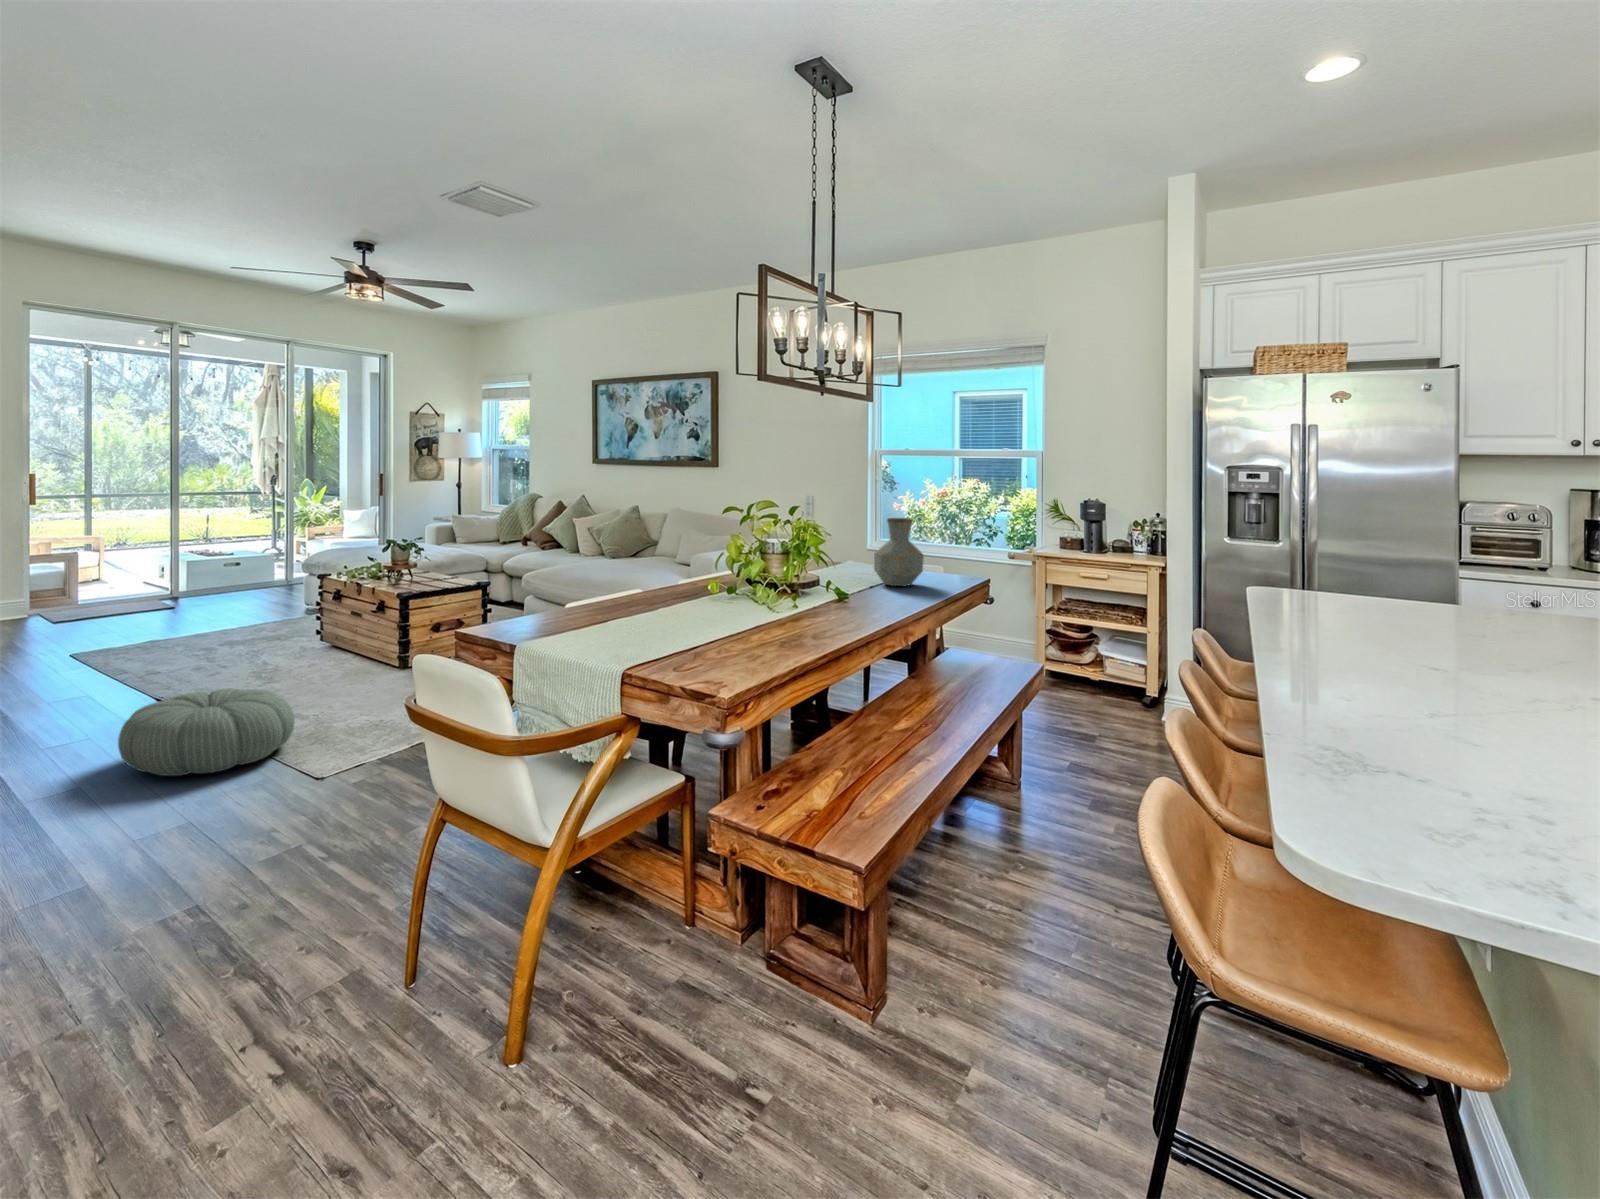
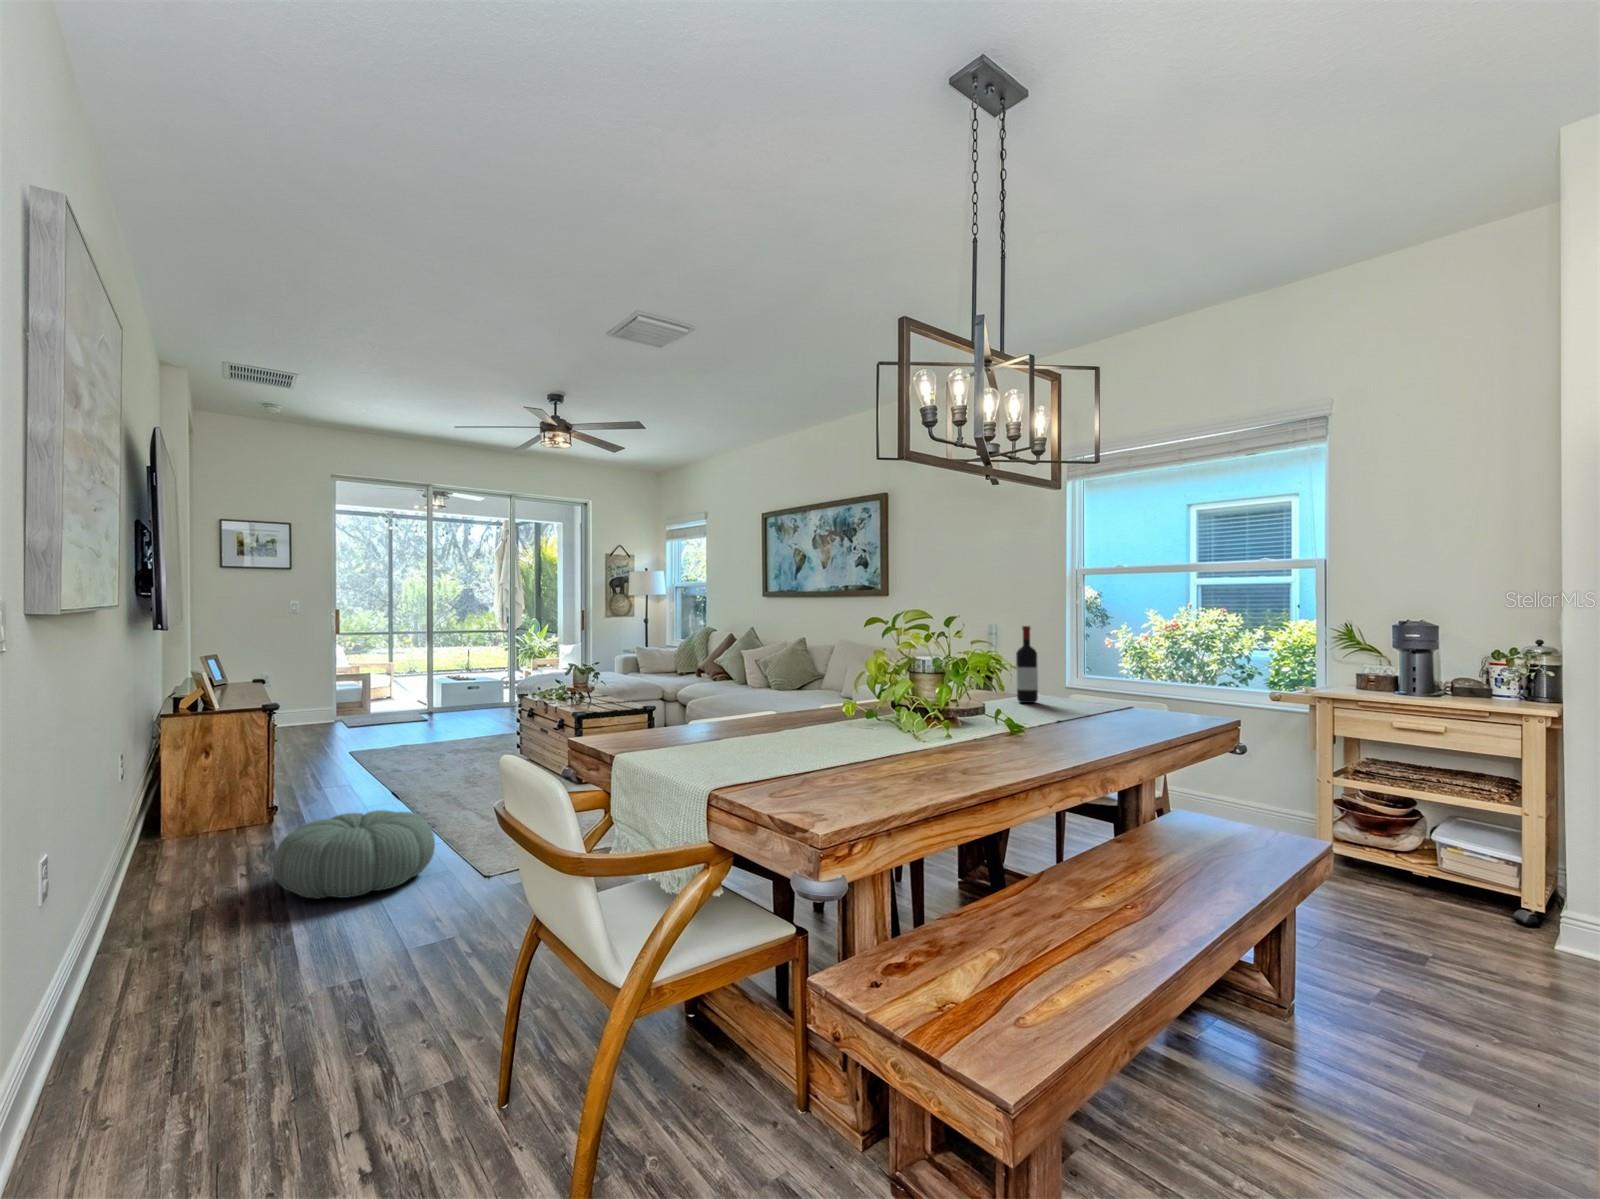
wine bottle: none [844,514,862,579] -> present [1016,626,1038,703]
vase: present [874,518,924,586] -> none [1052,628,1117,711]

